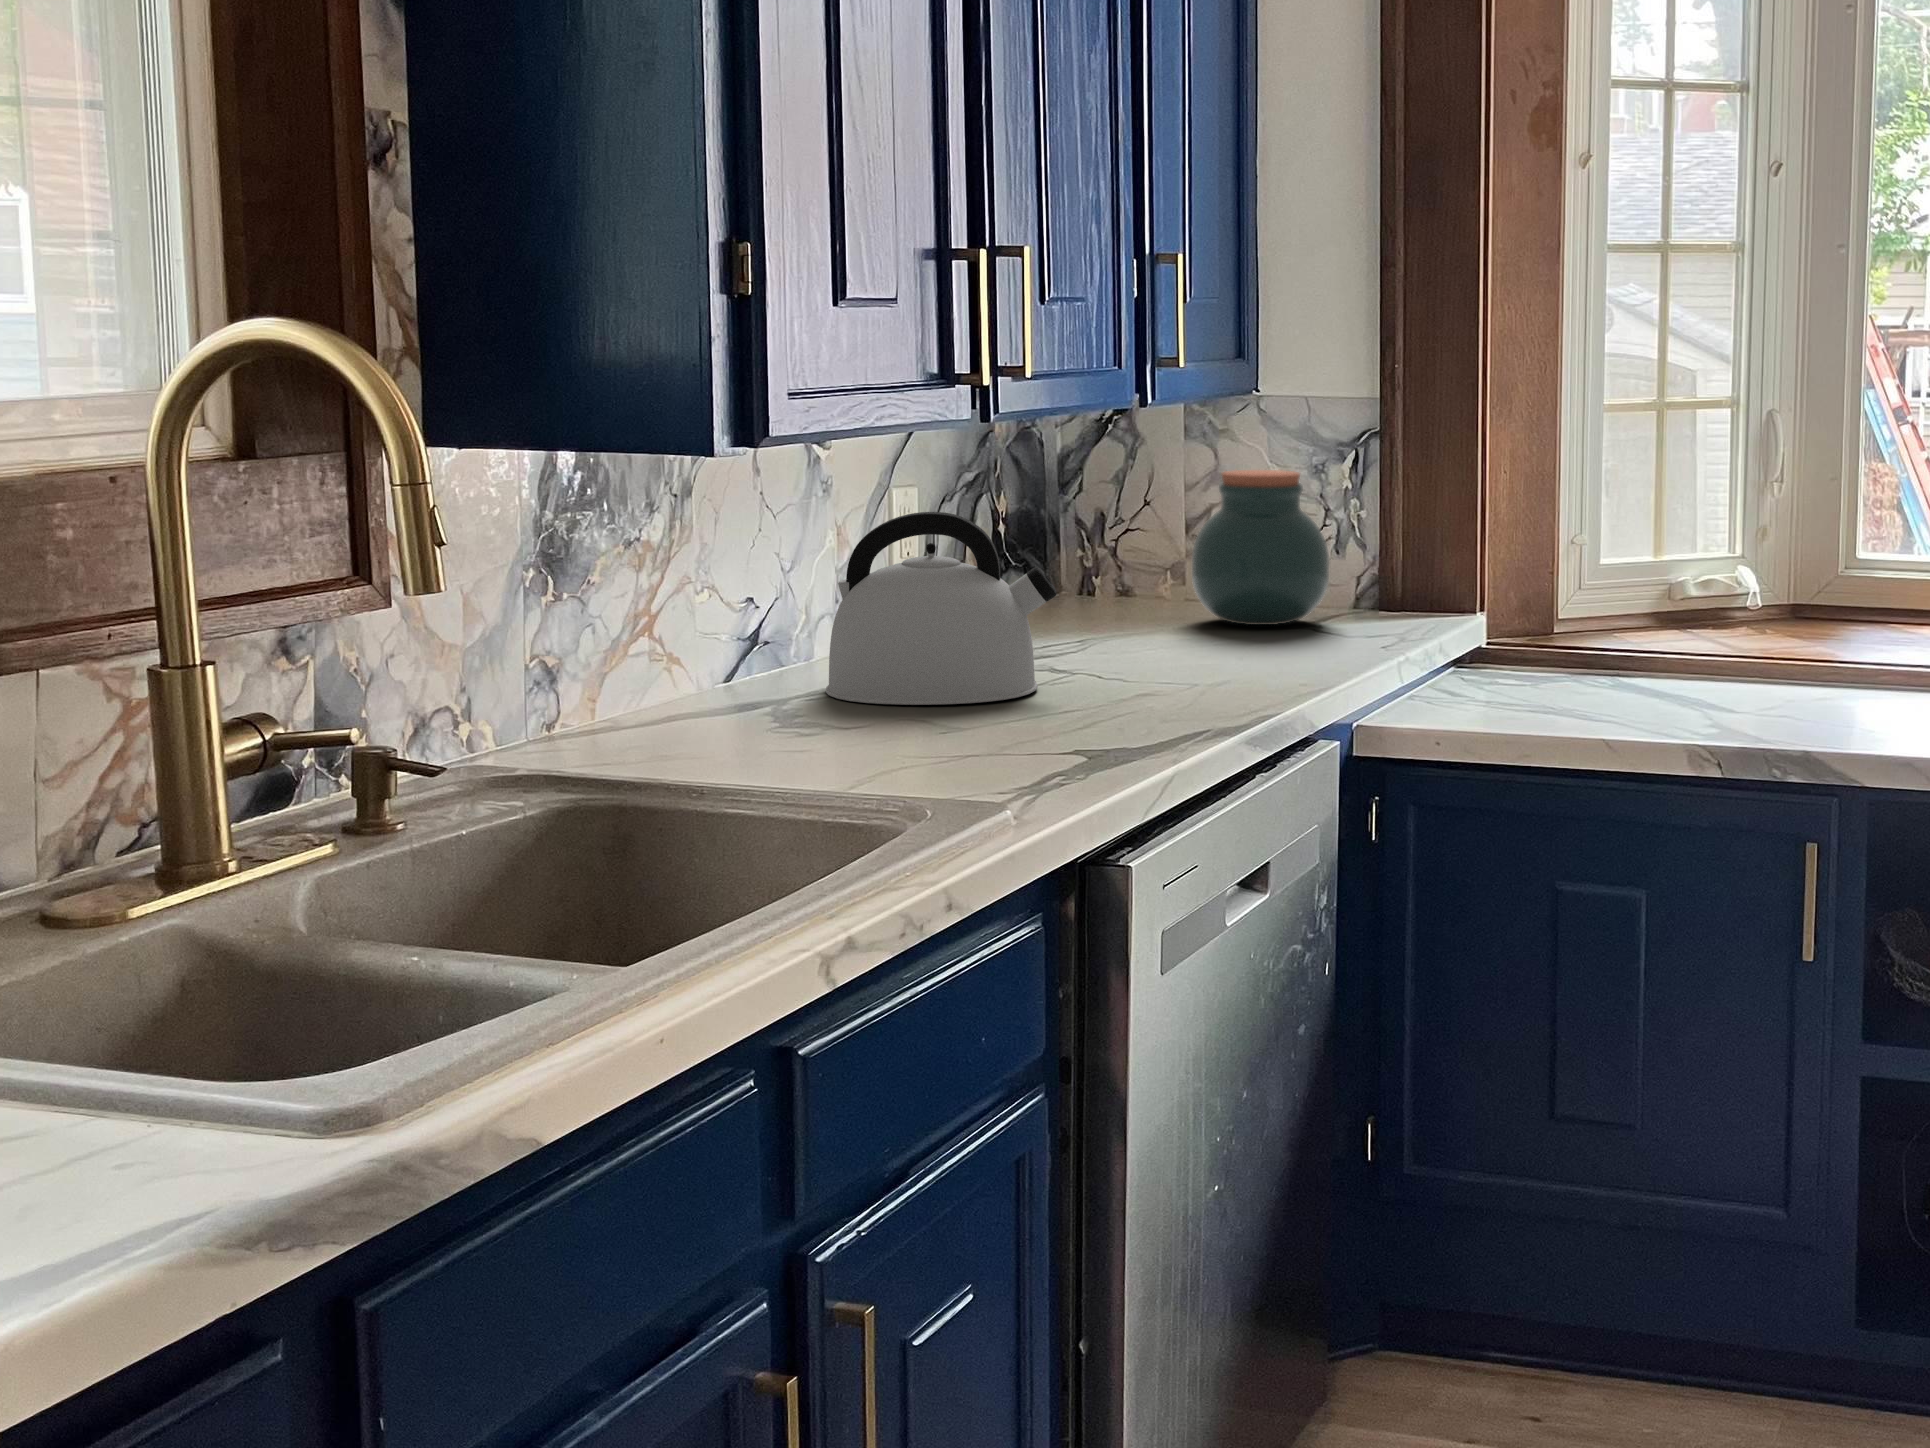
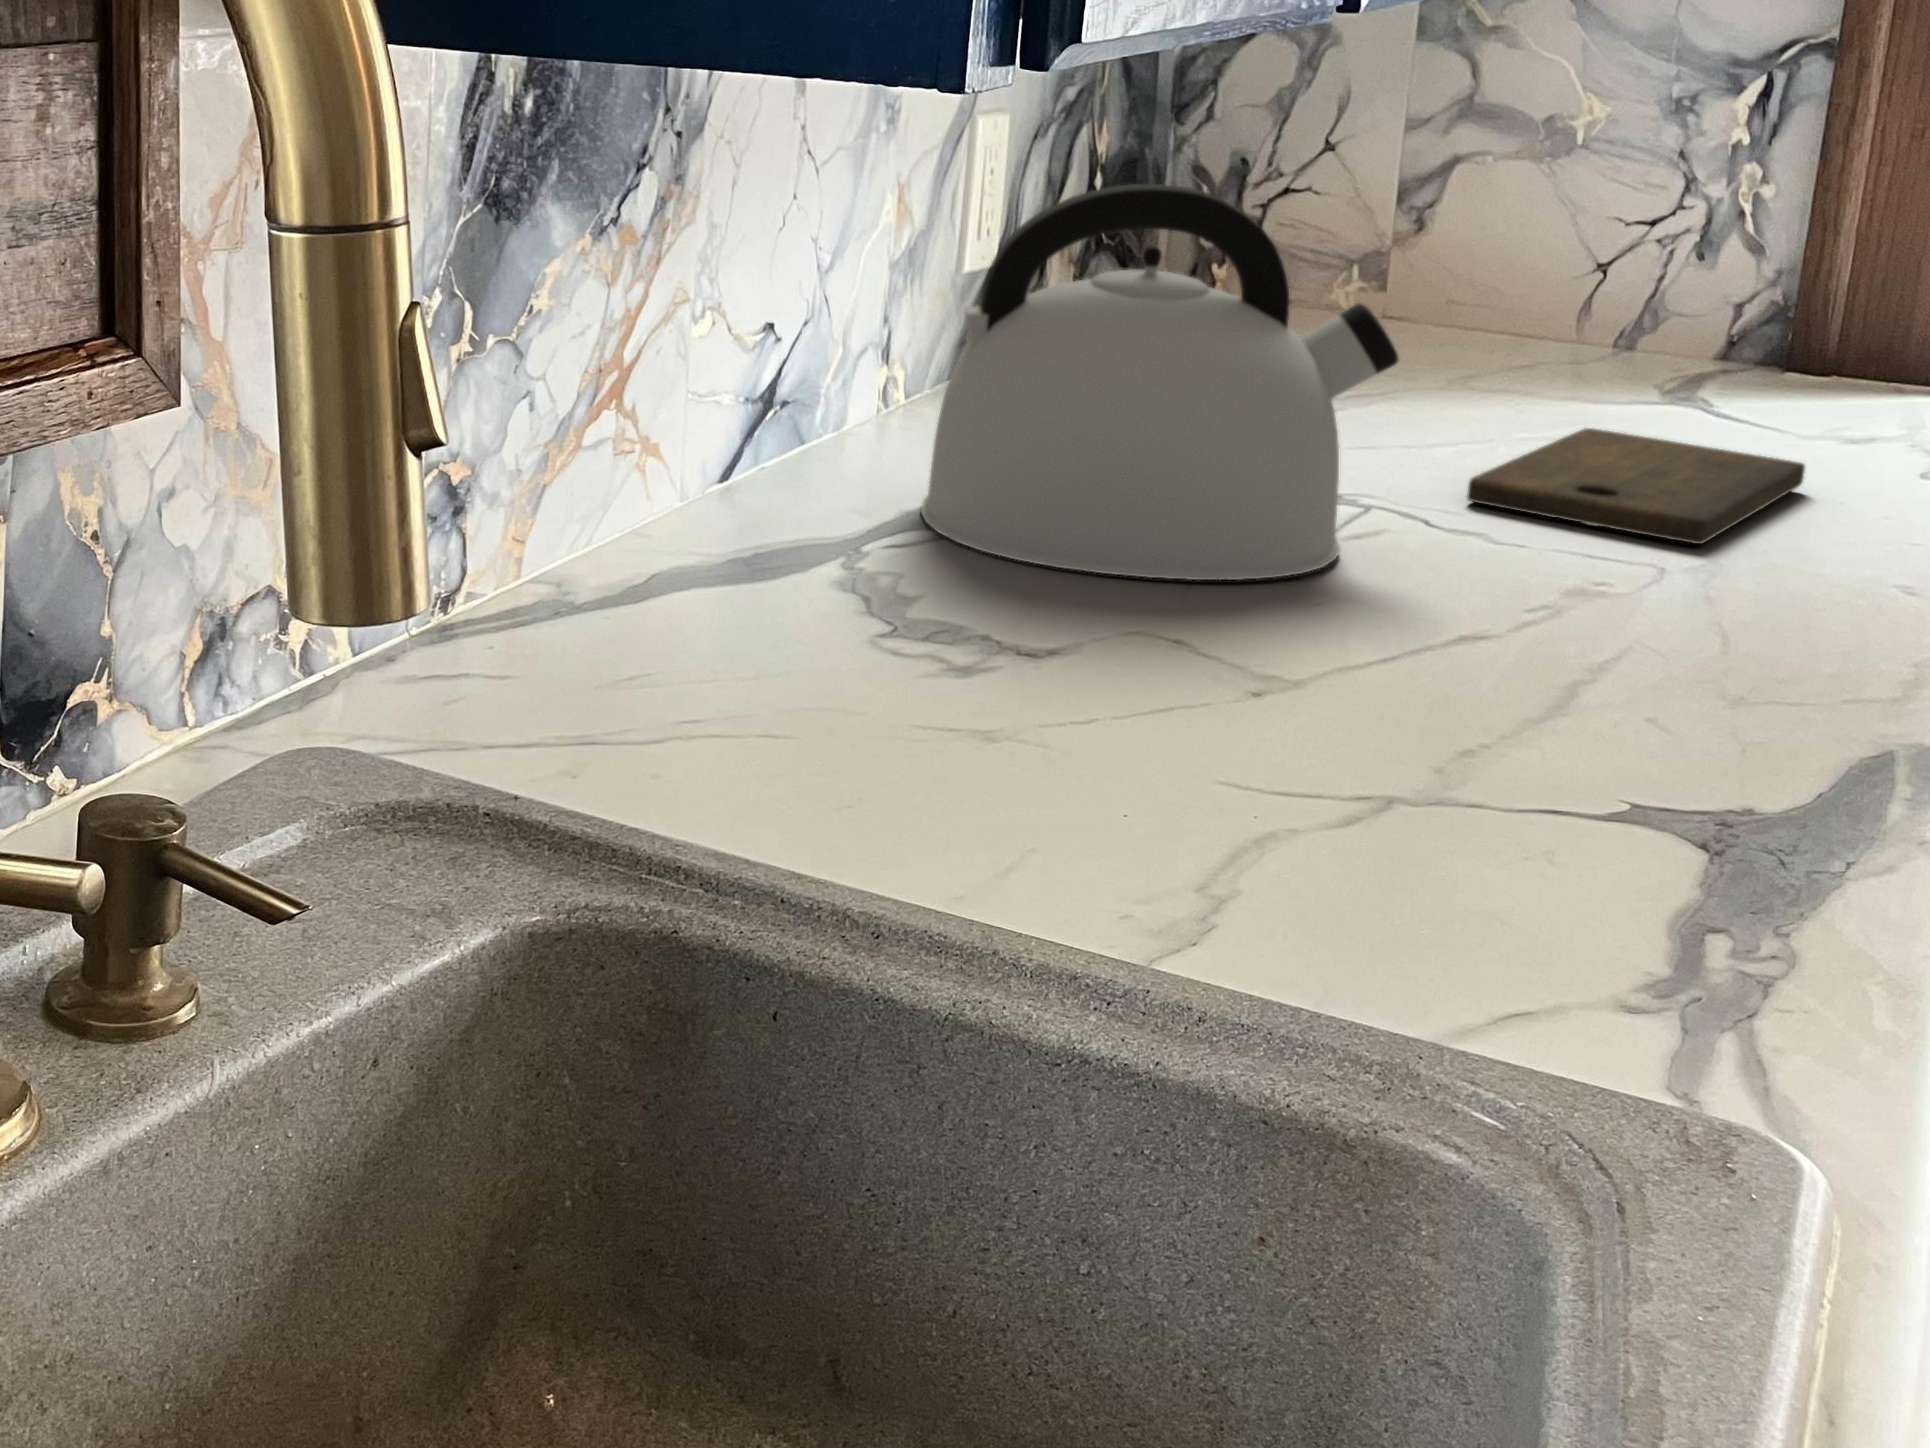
jar: present [1192,470,1329,625] -> none [1461,105,1733,387]
cutting board: none [1127,638,1312,680] -> present [1467,428,1805,544]

